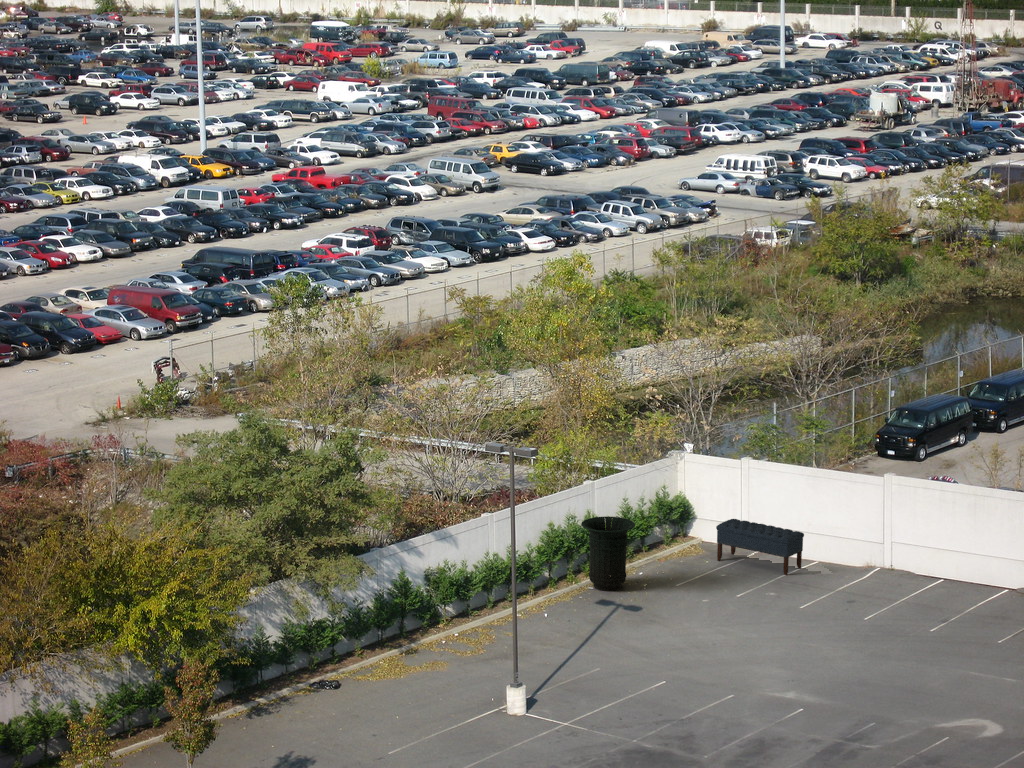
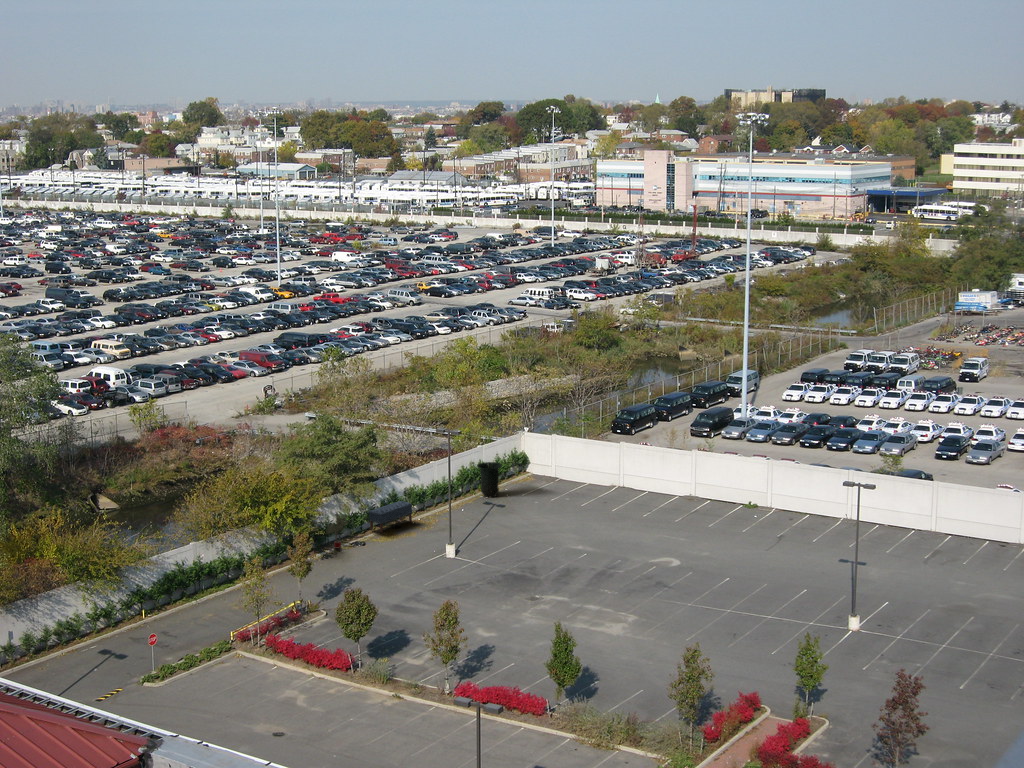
bench: present [716,519,804,575] -> present [369,501,412,533]
potted tree: none [251,620,301,699] -> present [326,513,348,548]

